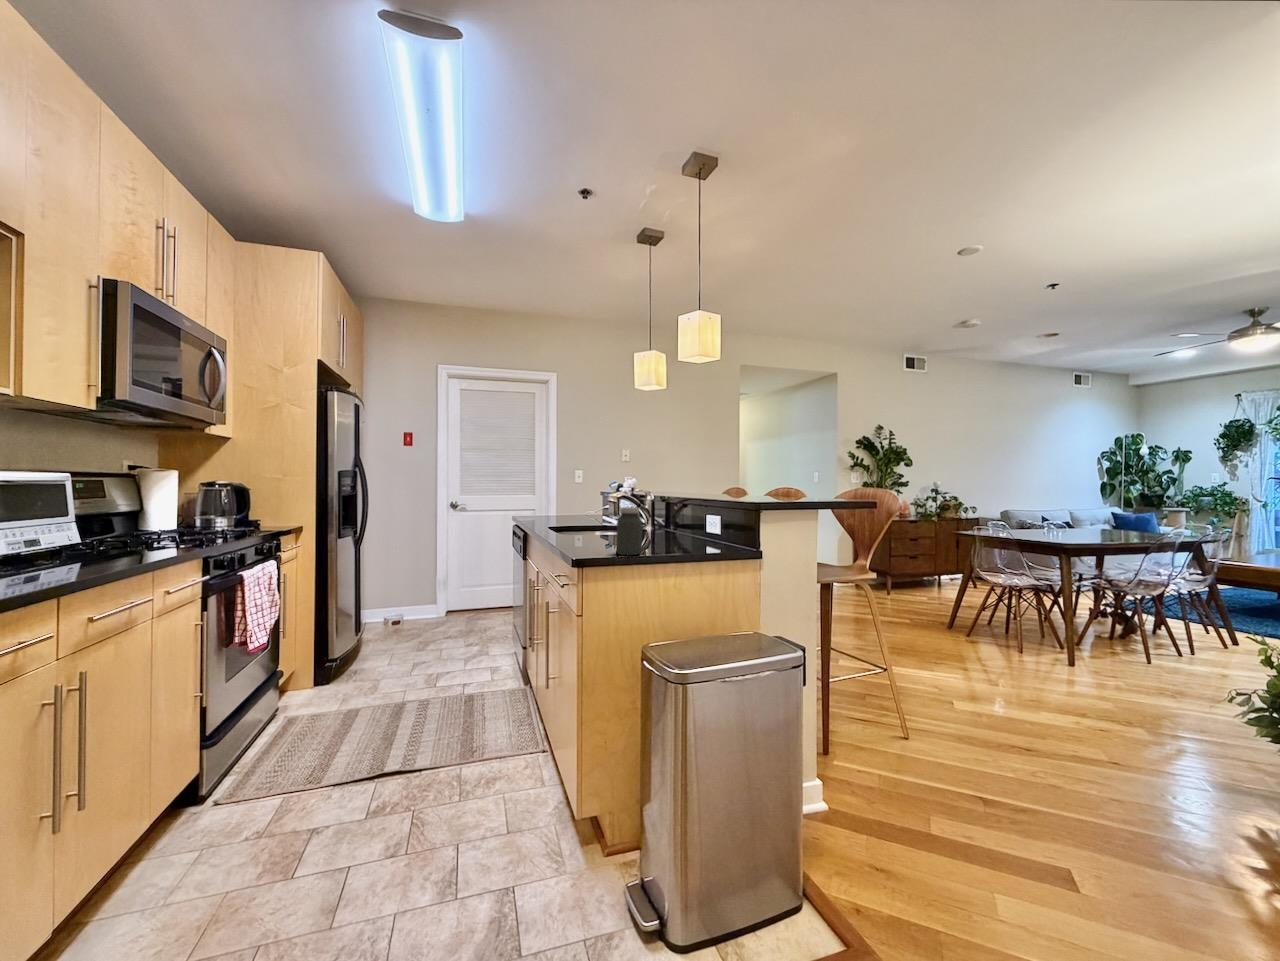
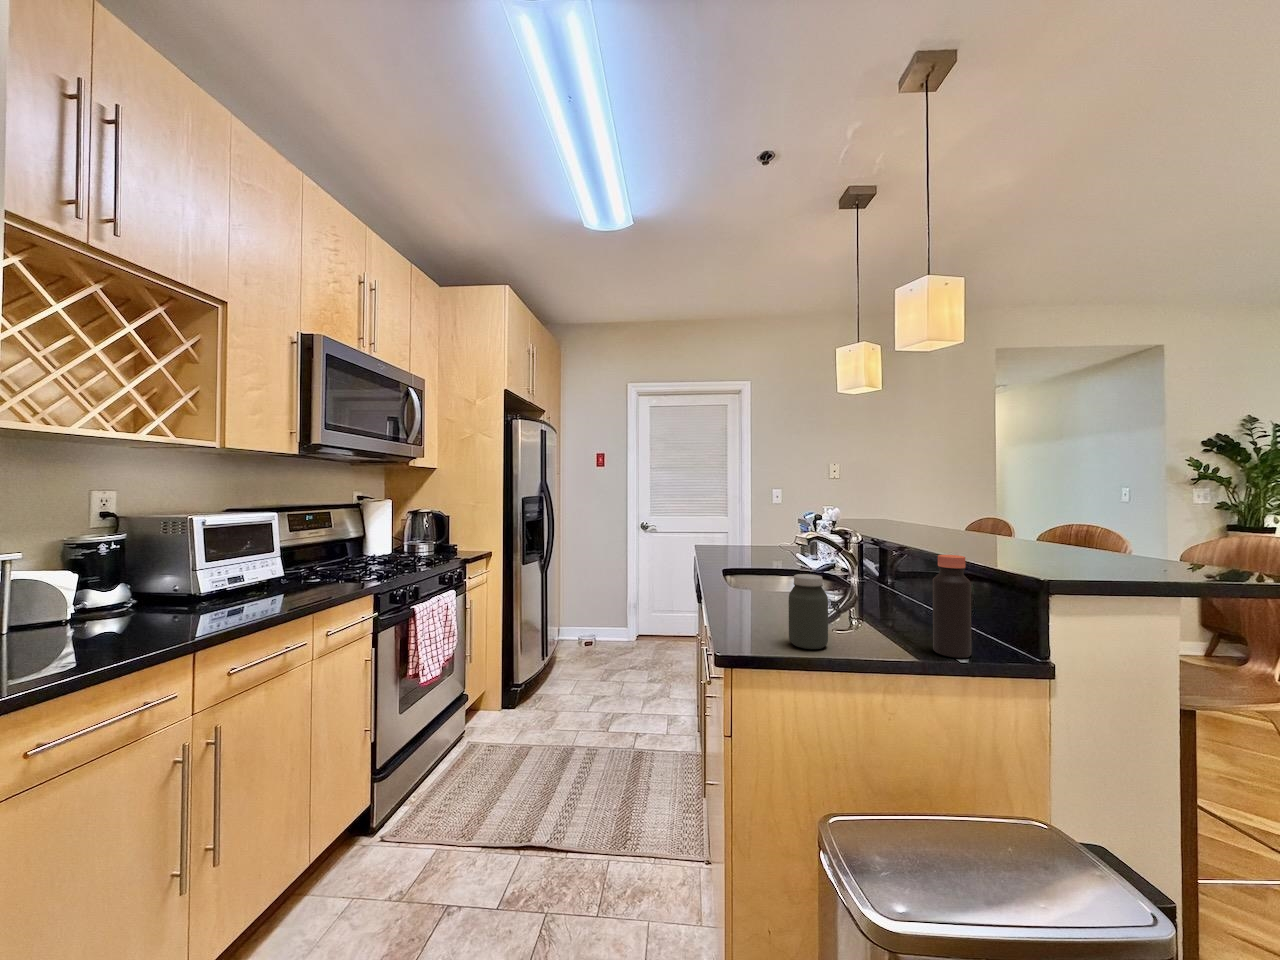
bottle: none [703,491,724,552] -> present [933,555,971,658]

